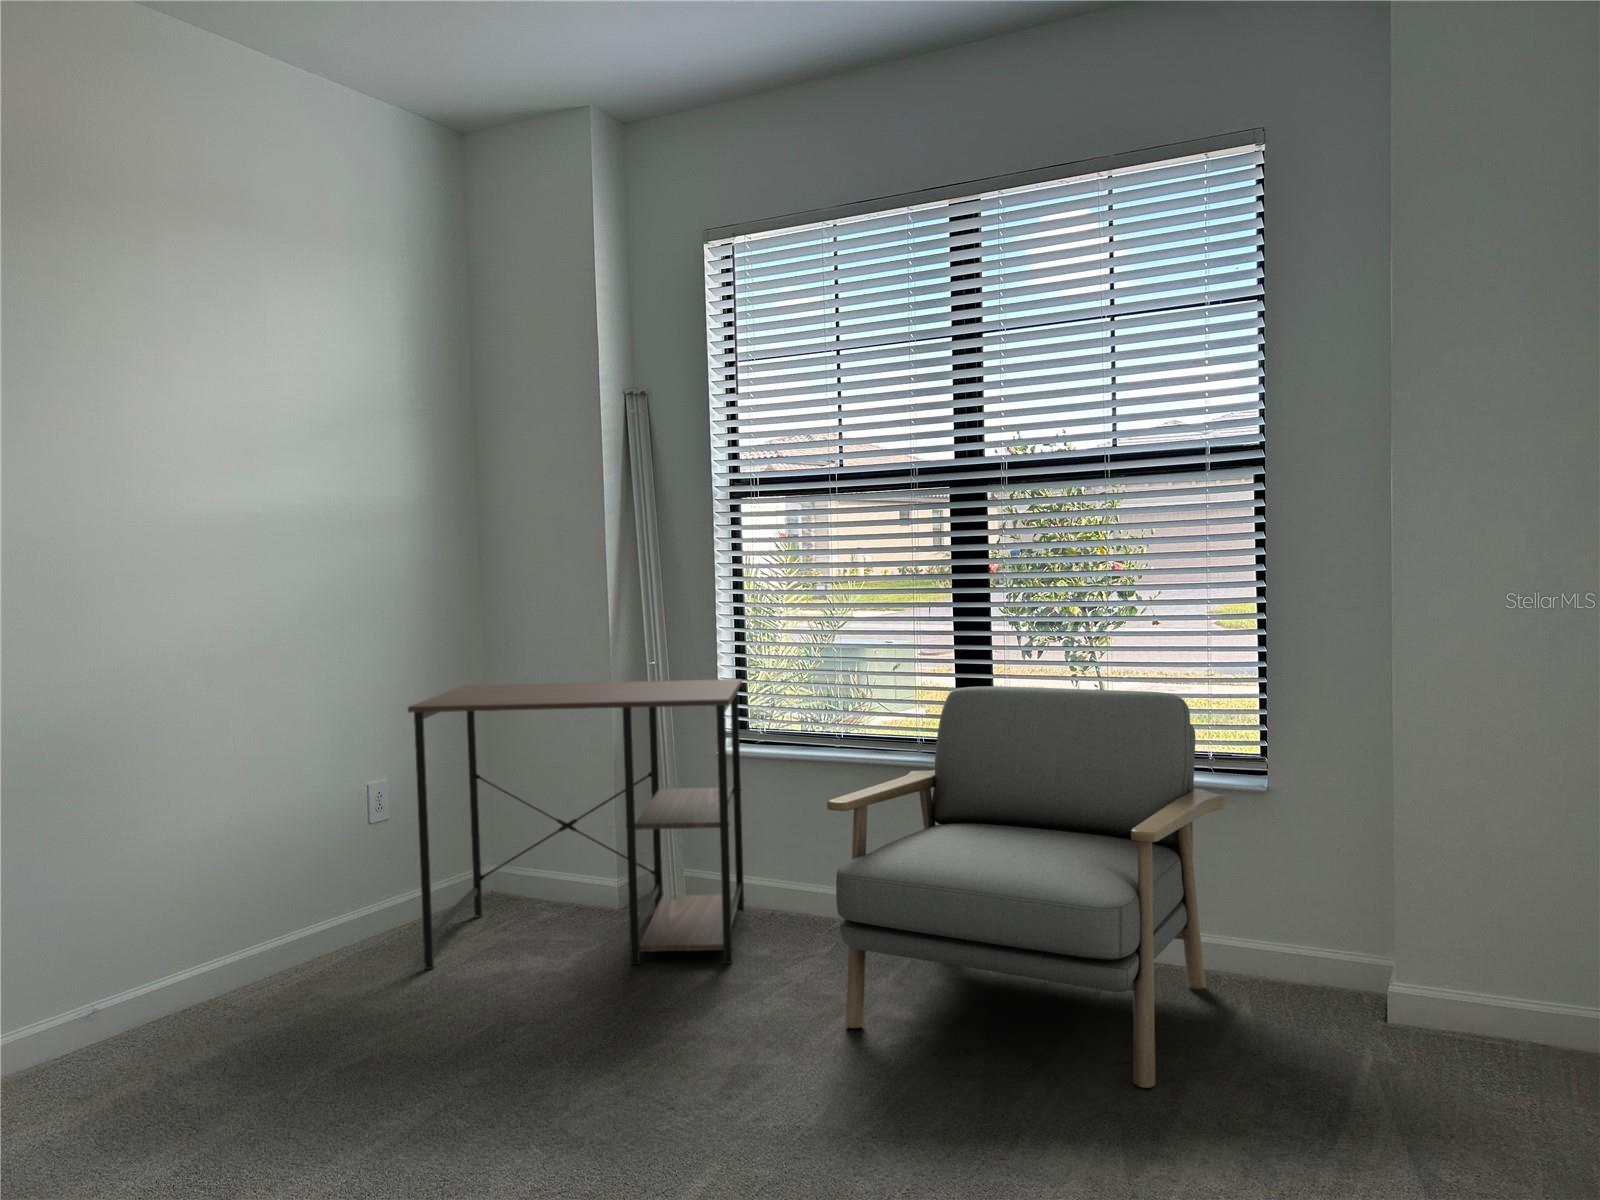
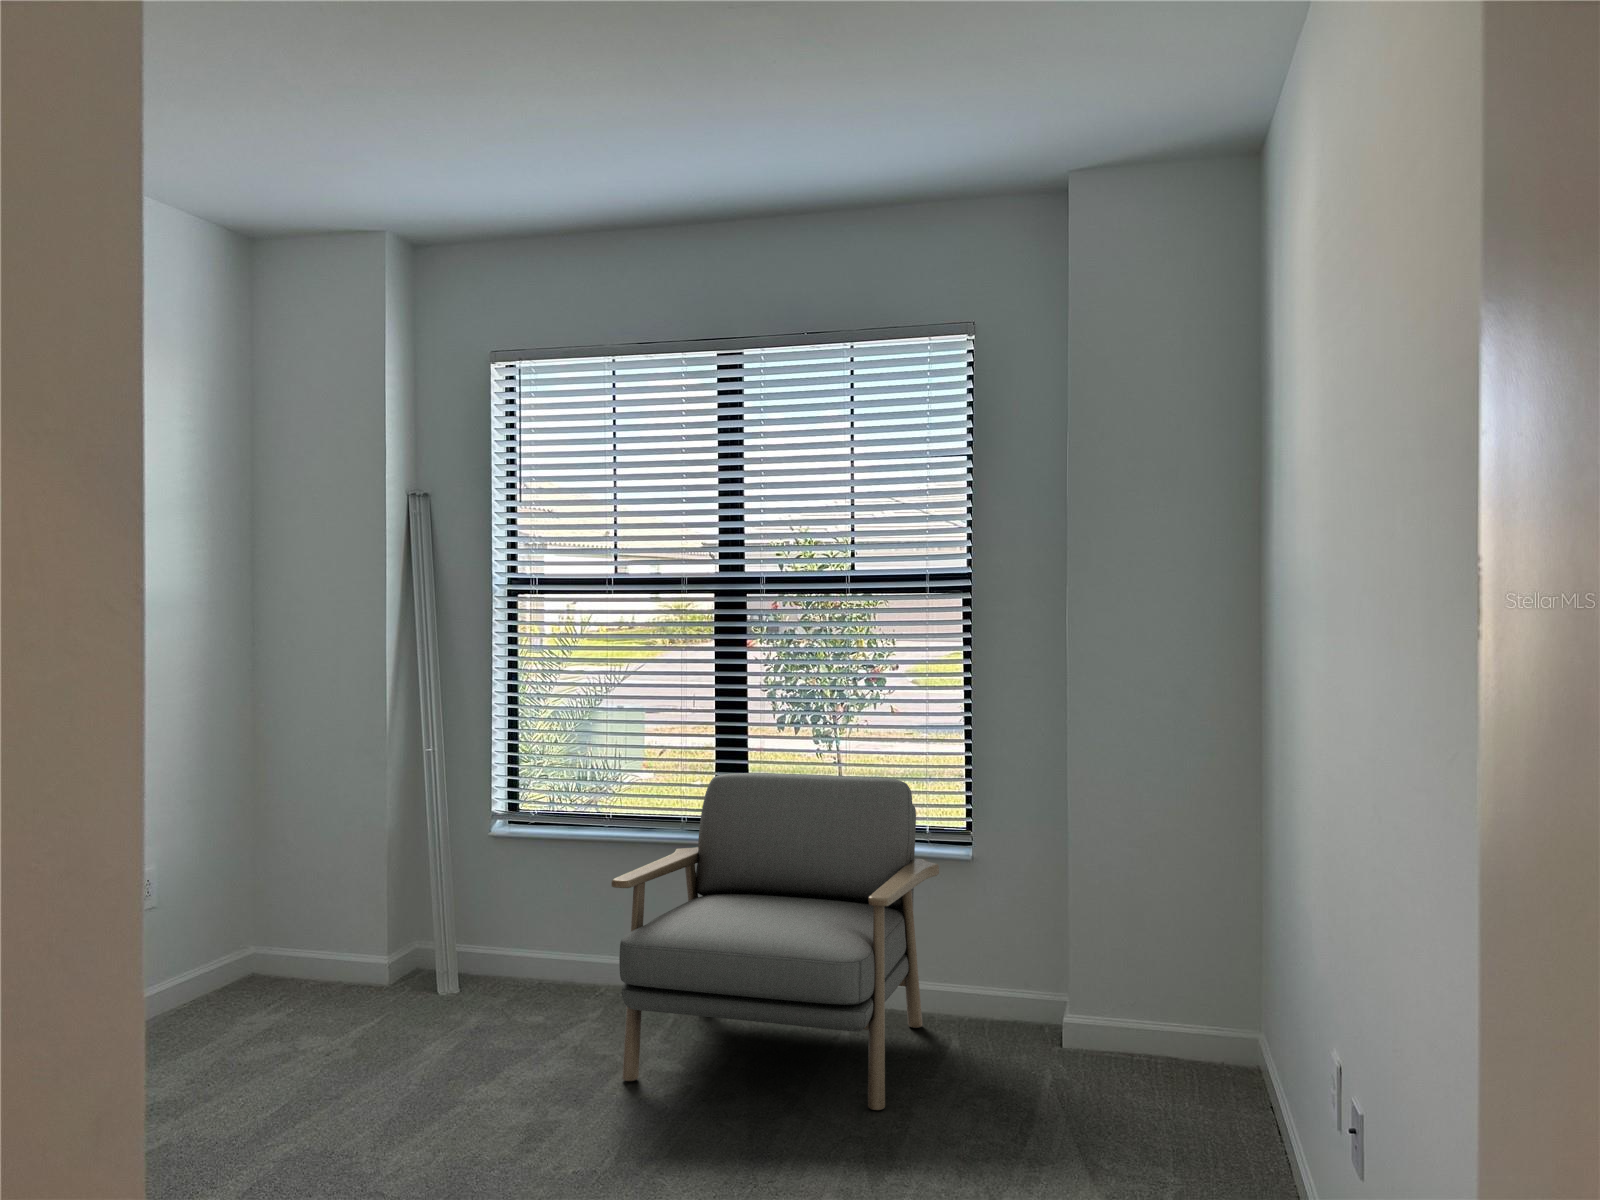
desk: present [408,679,744,969] -> none [192,765,517,1057]

